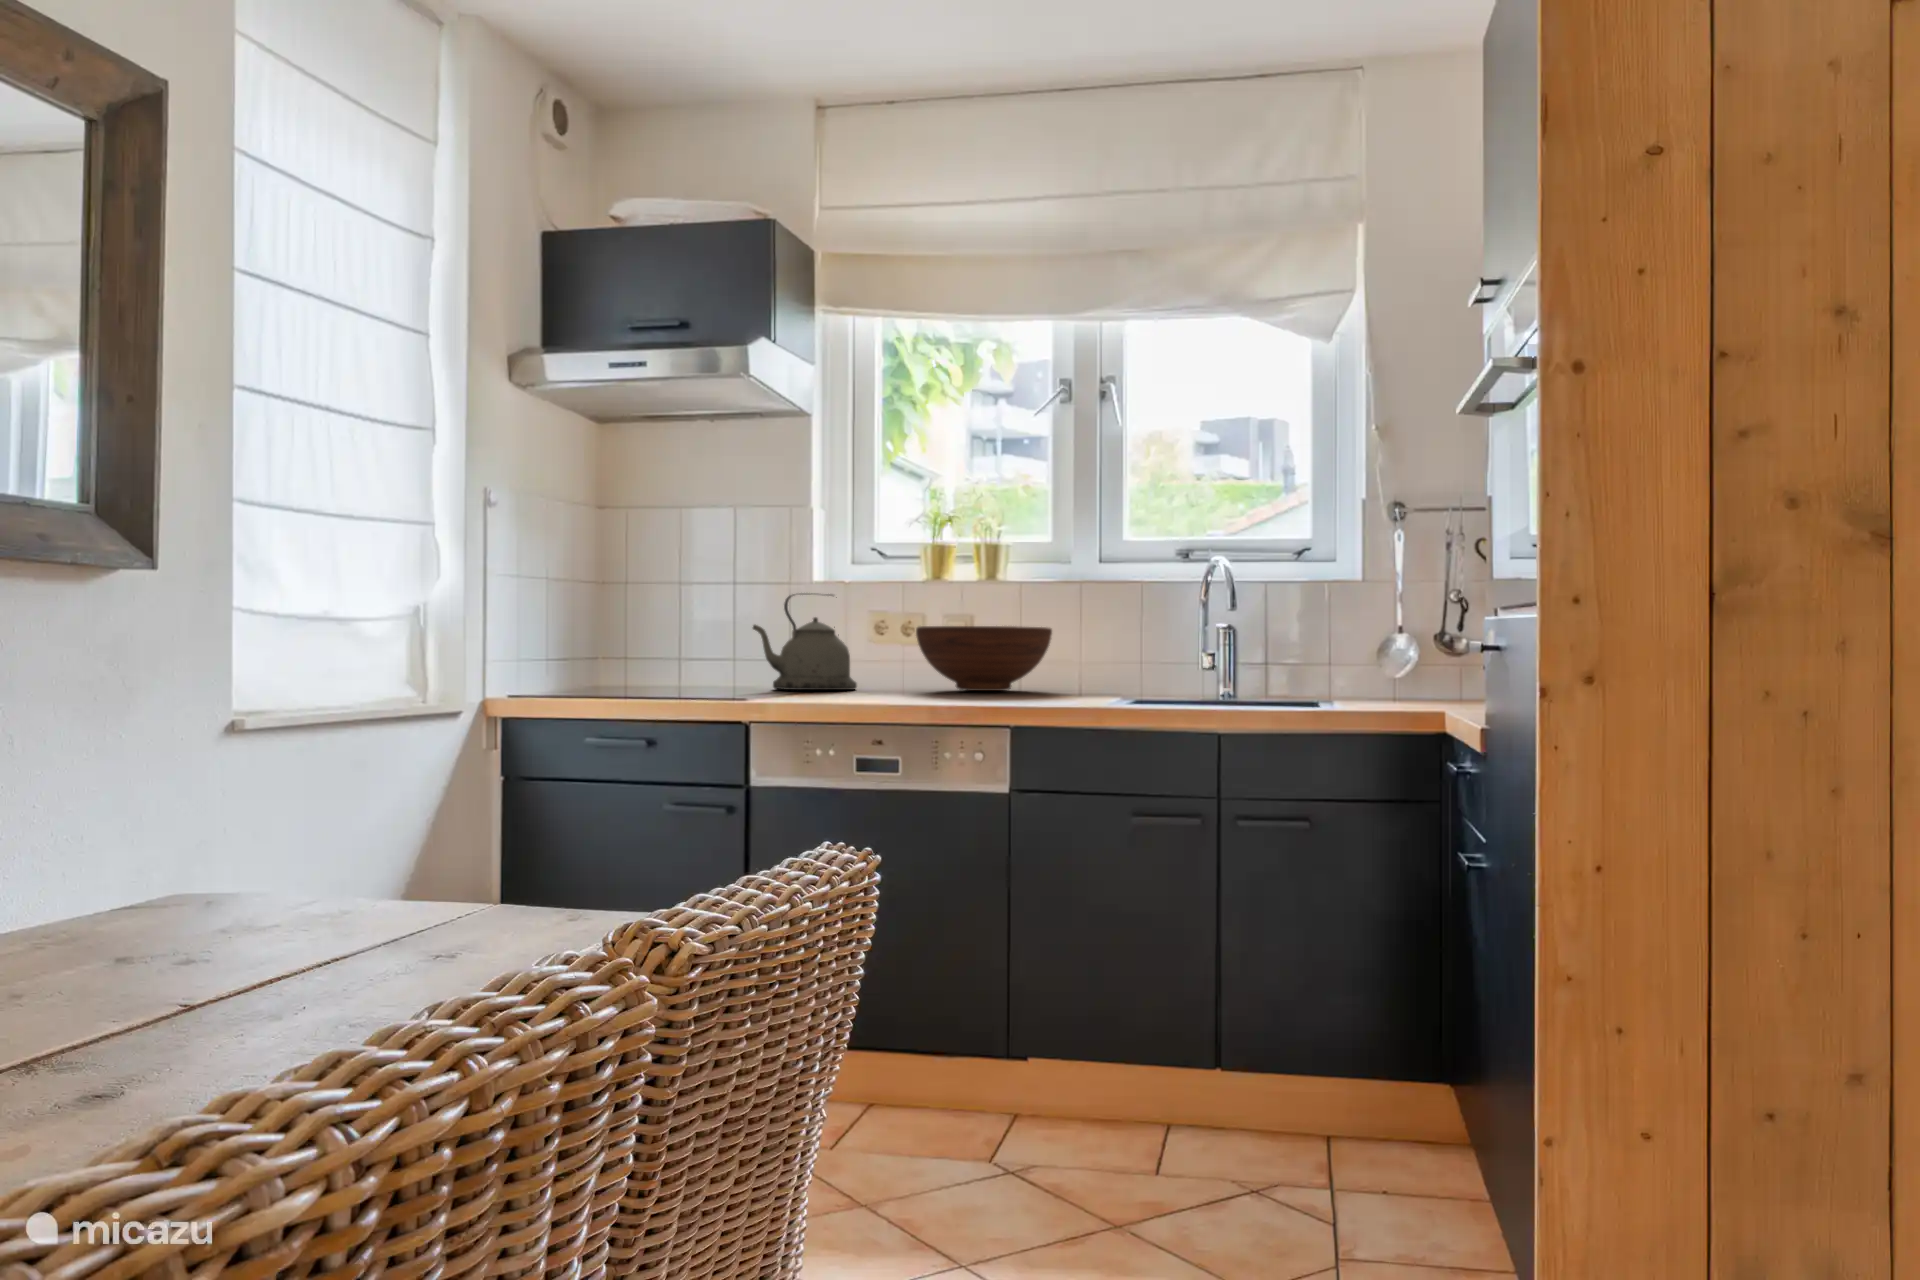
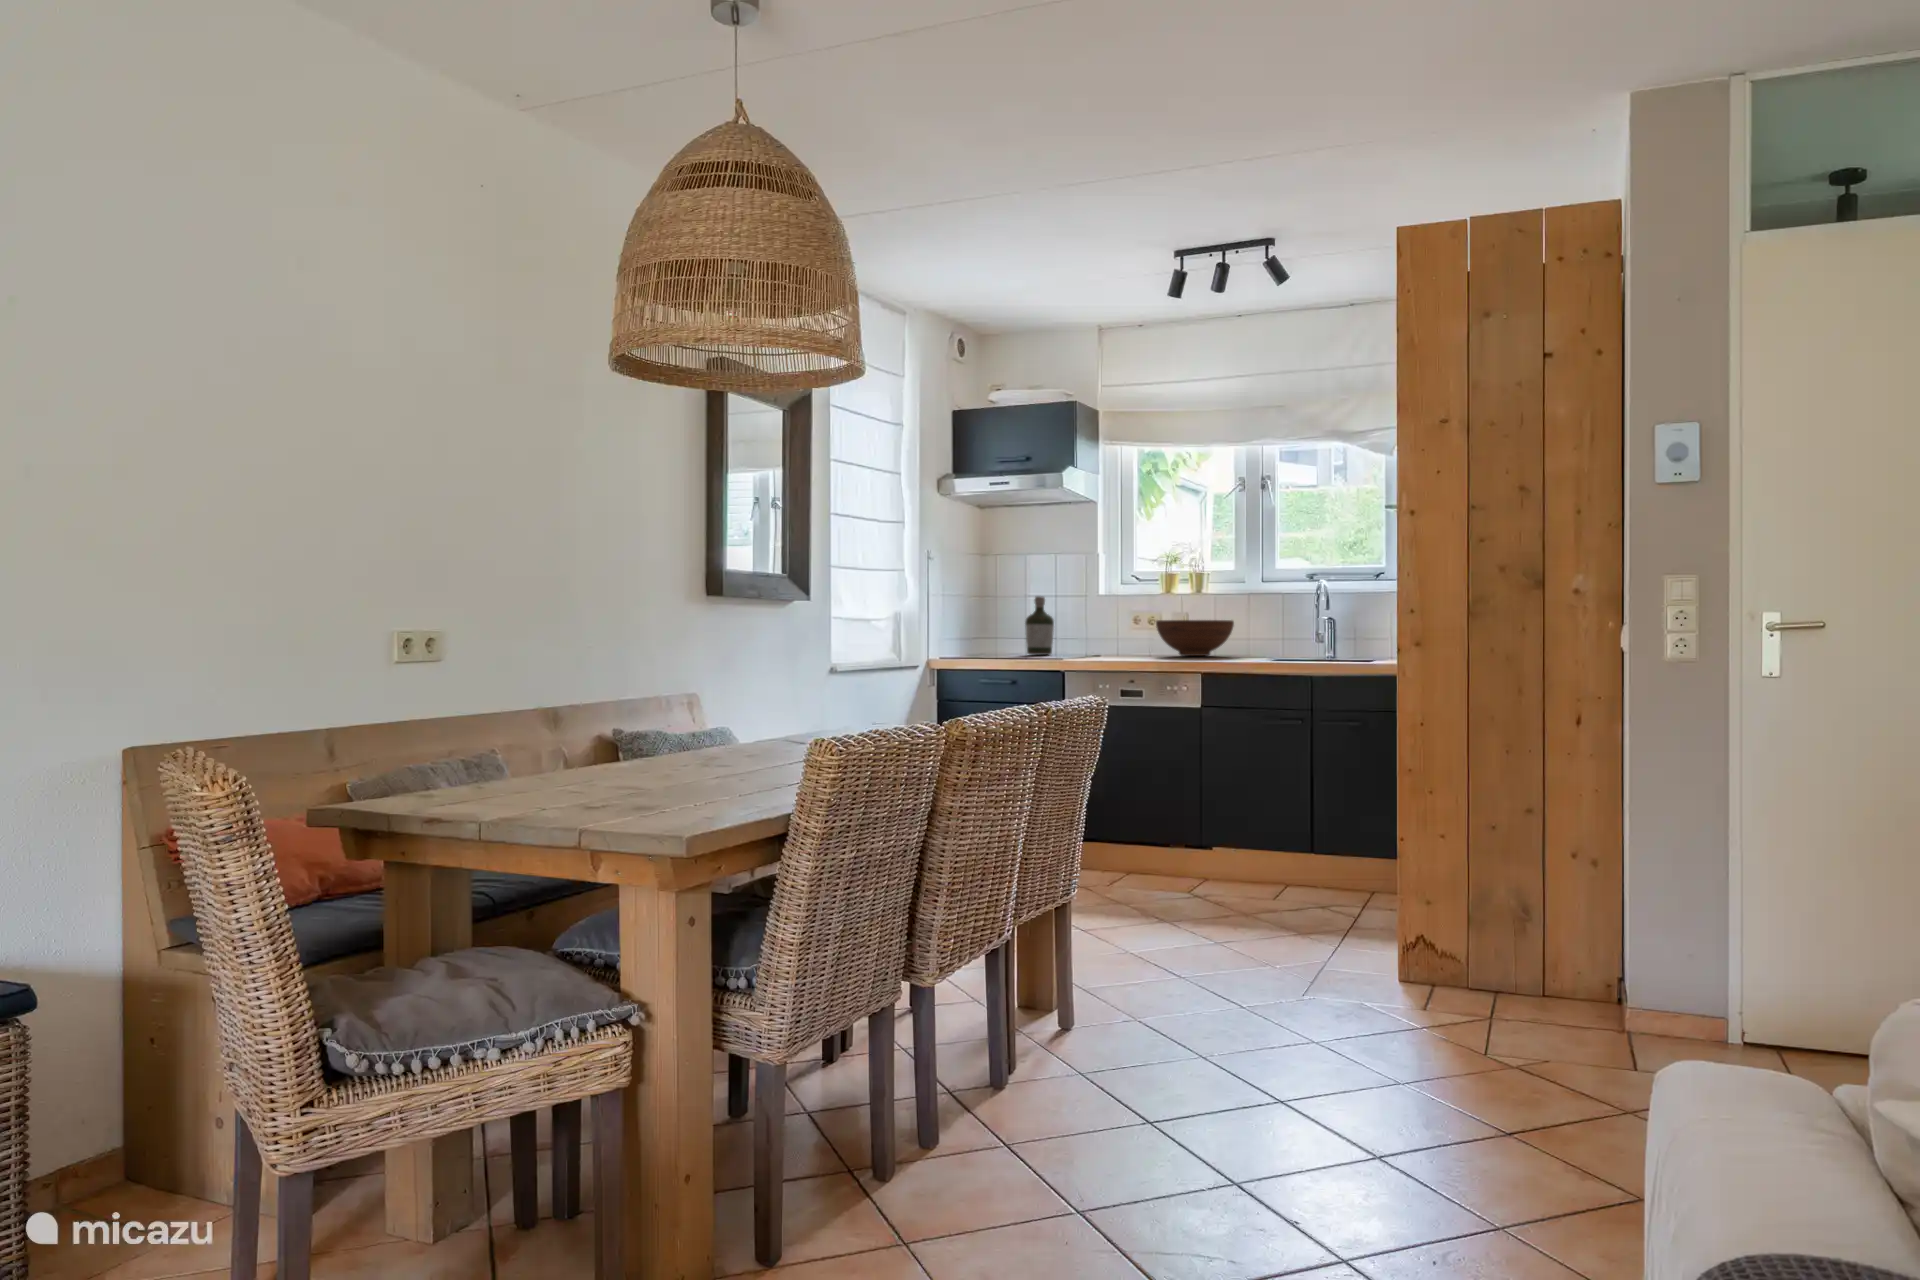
bottle: none [681,582,732,687] -> present [1025,596,1054,655]
kettle: present [753,594,857,690] -> none [1065,602,1123,656]

